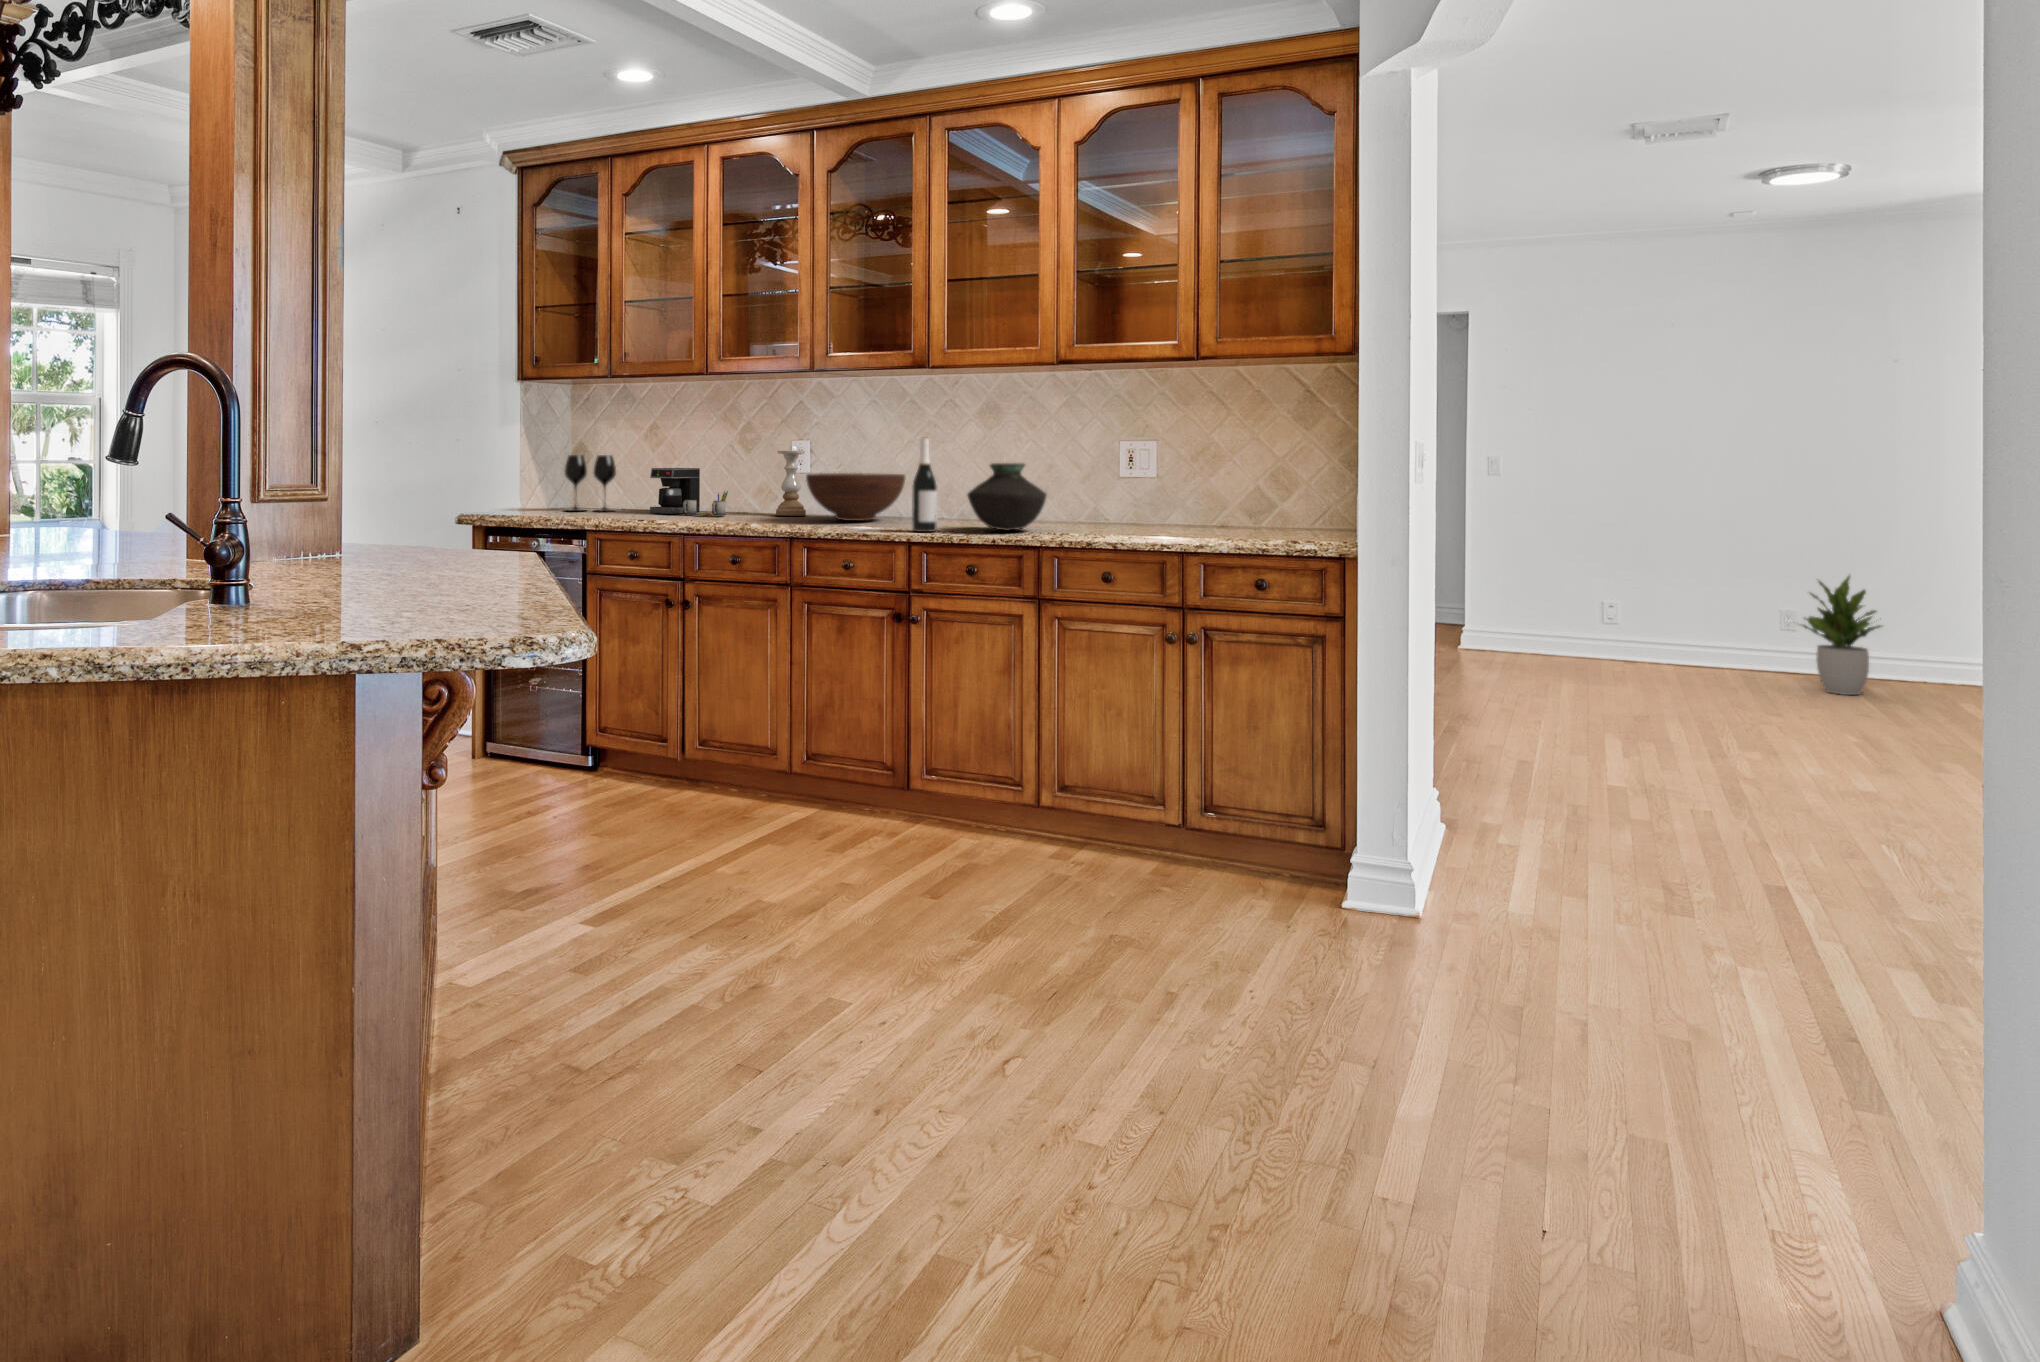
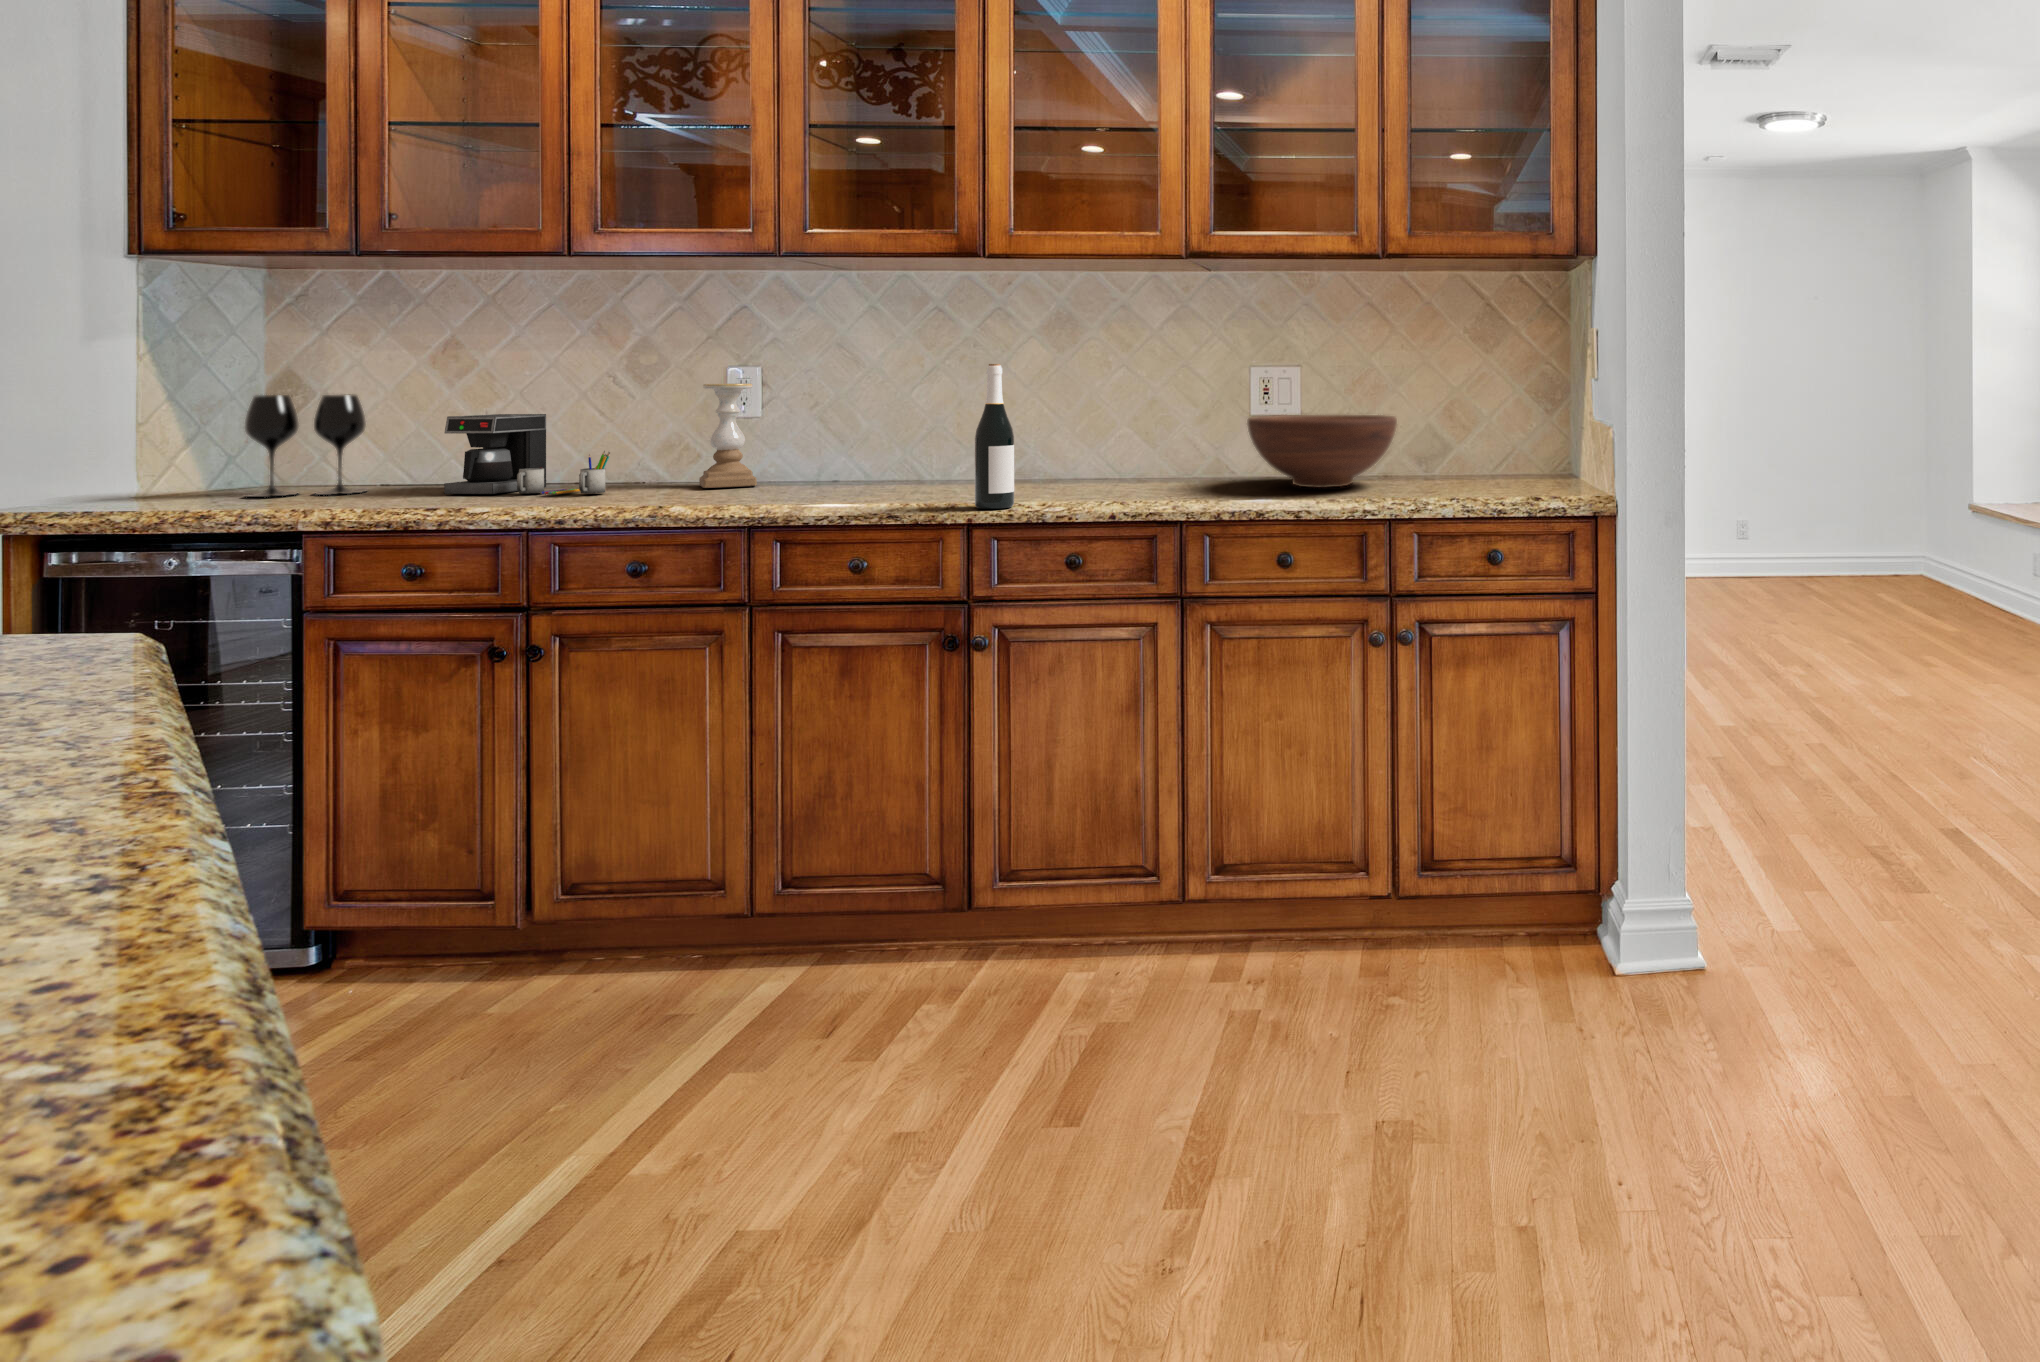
vase: present [967,463,1047,530] -> none [1060,400,1180,499]
fruit bowl: present [806,473,905,521] -> present [1247,415,1397,488]
potted plant: present [1803,576,1881,695] -> none [1728,476,1794,585]

